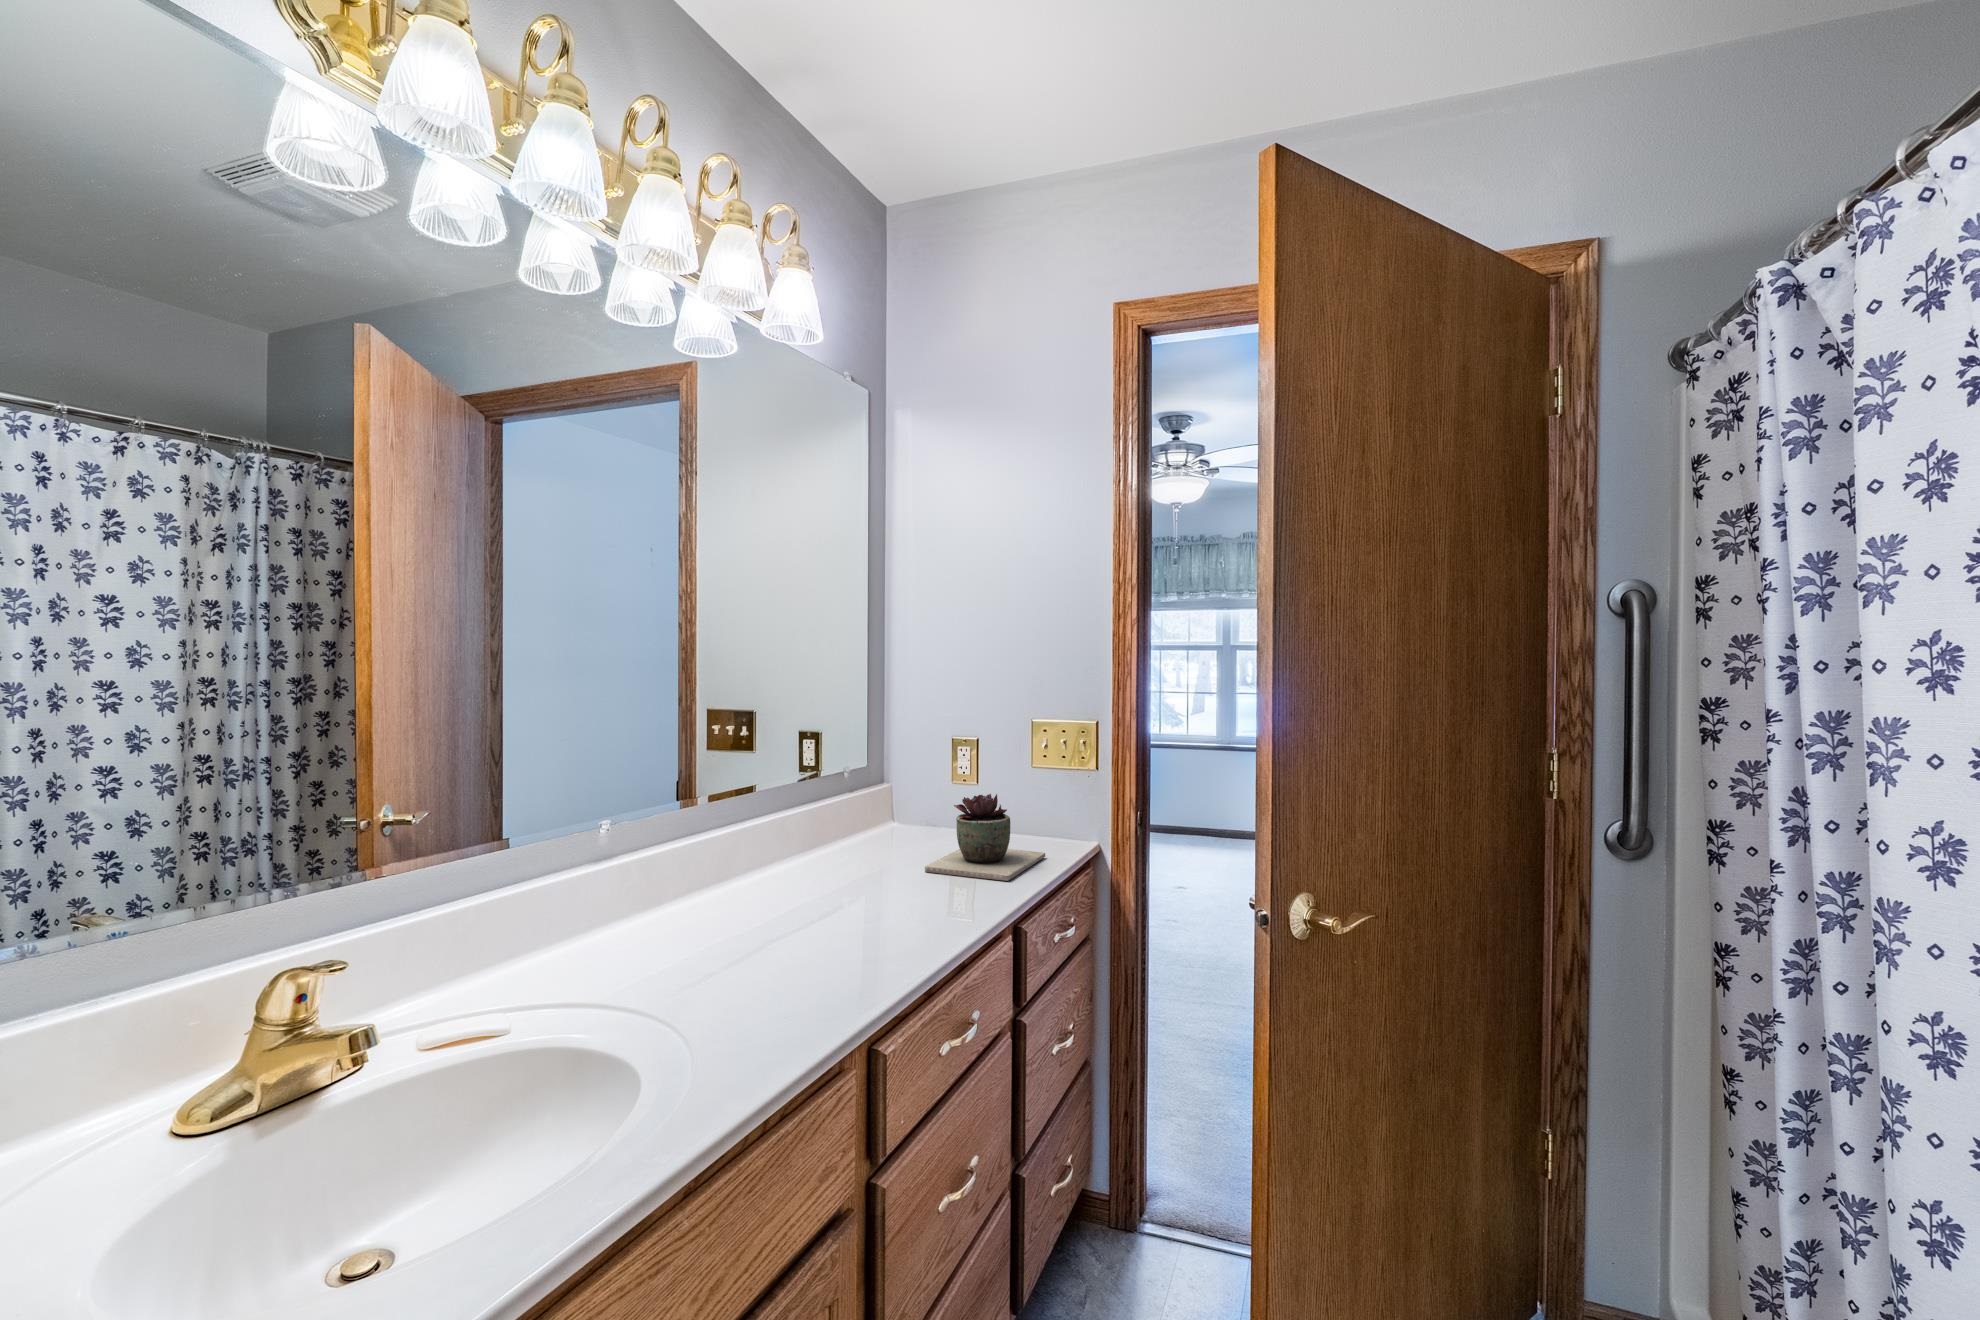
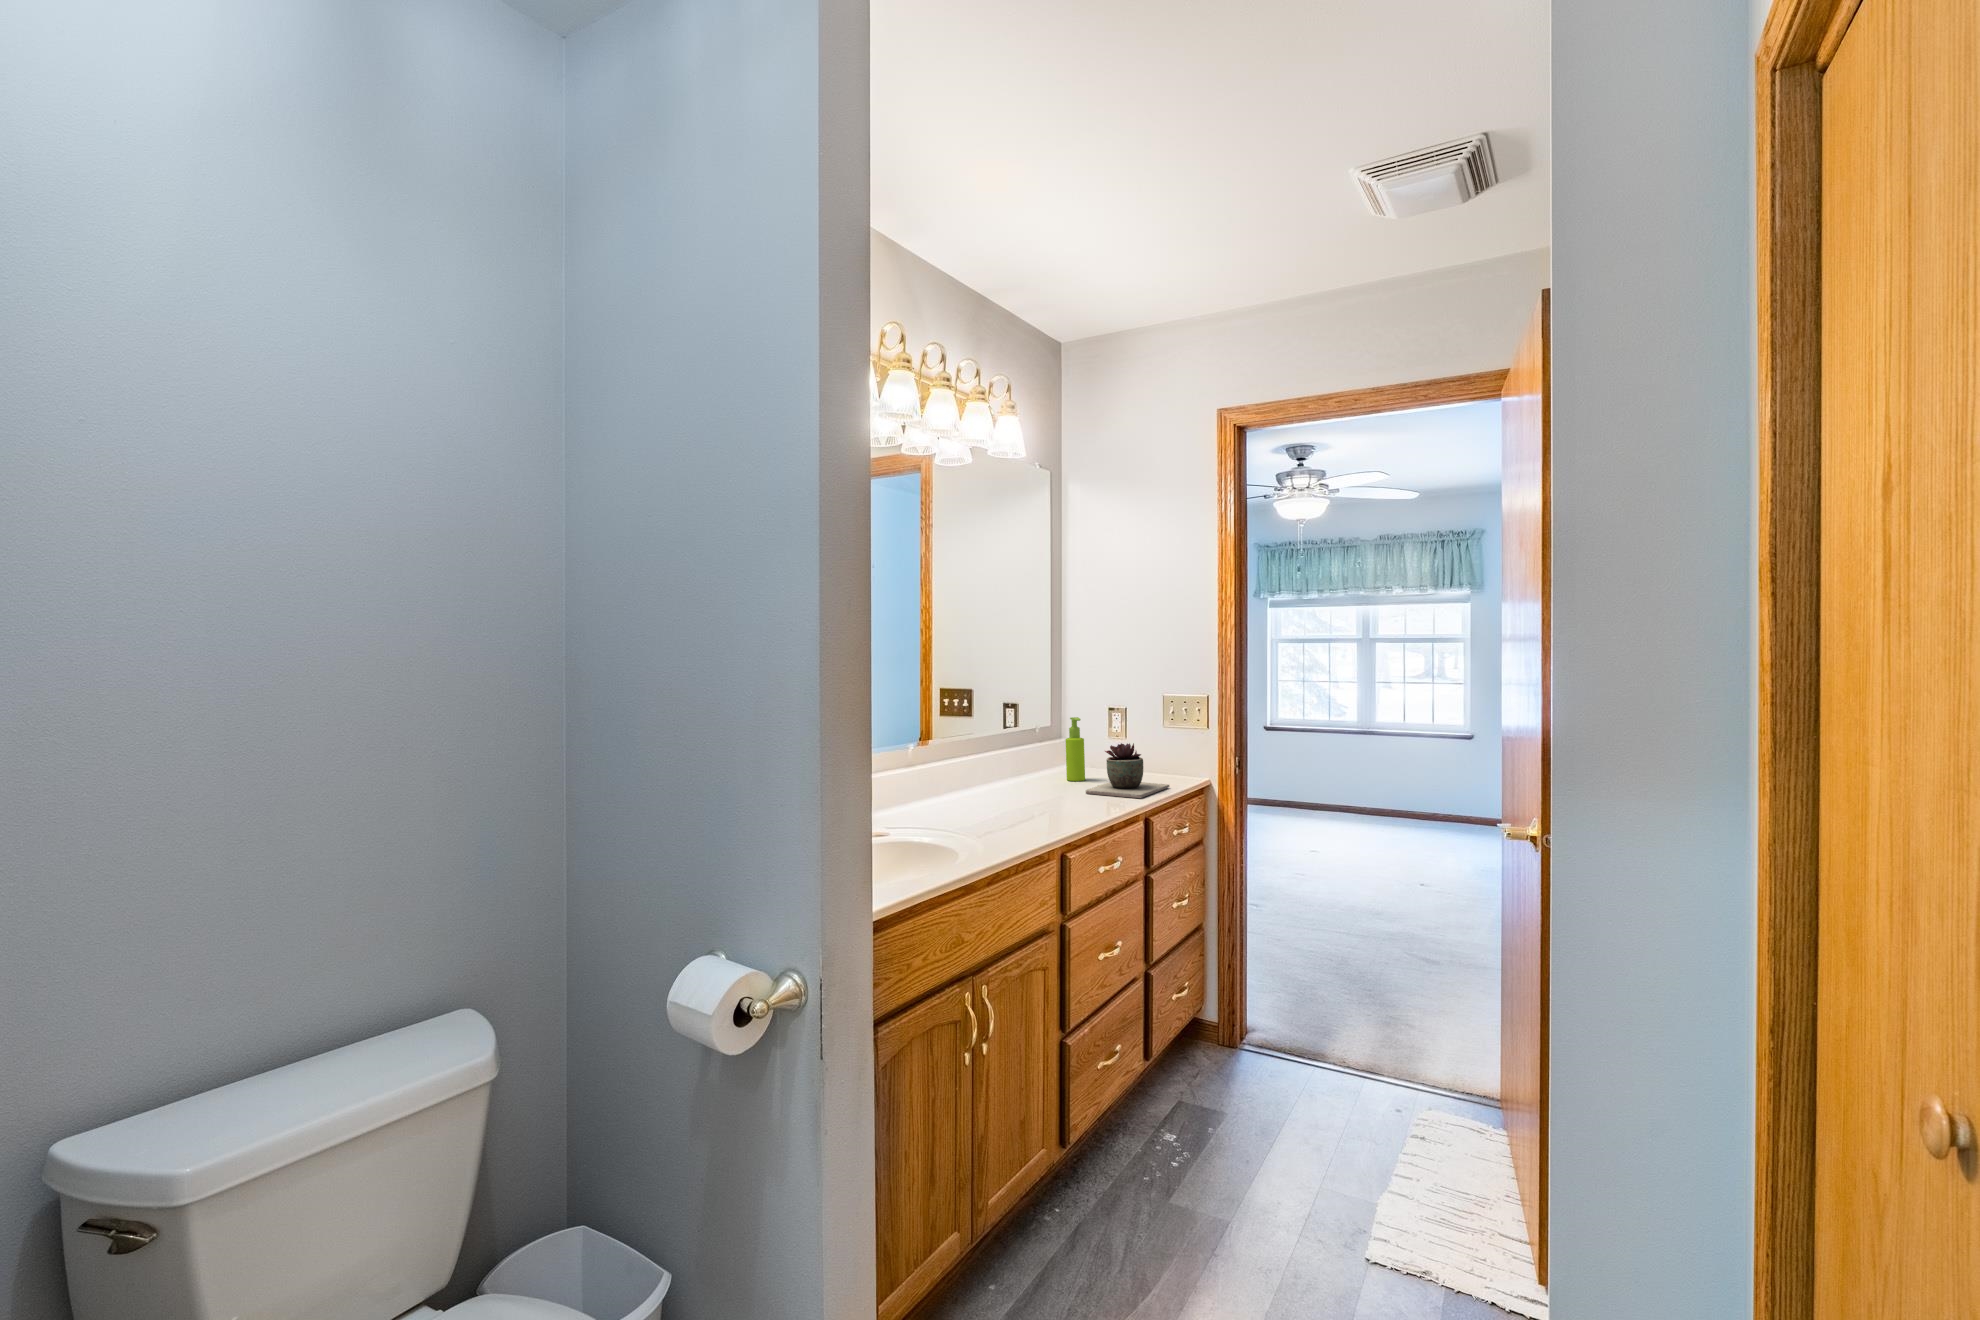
soap dispenser: none [895,751,922,845] -> present [1066,717,1085,781]

